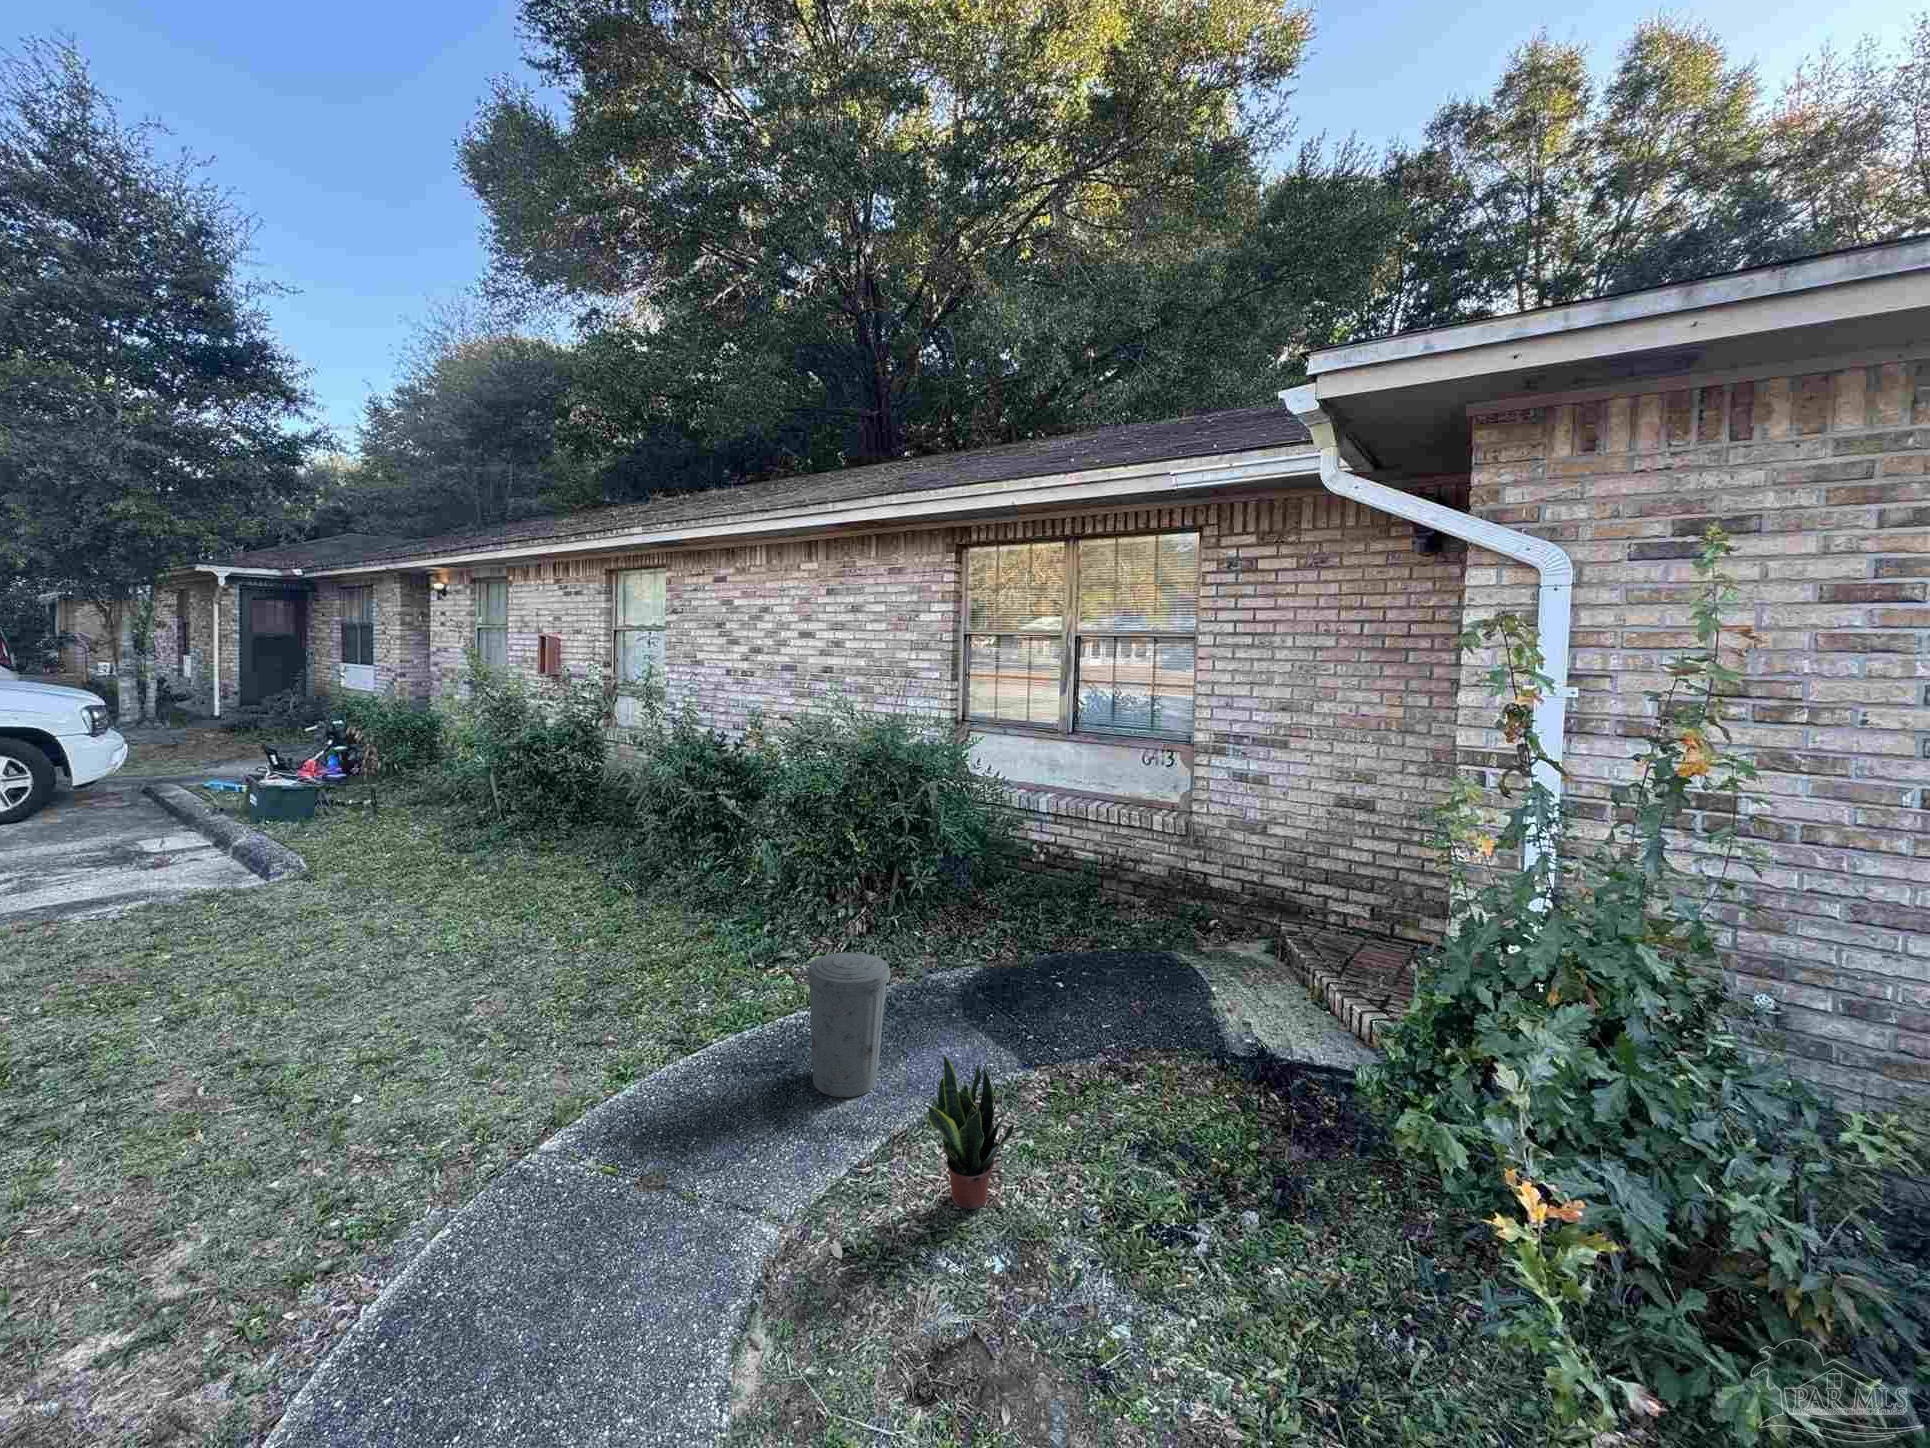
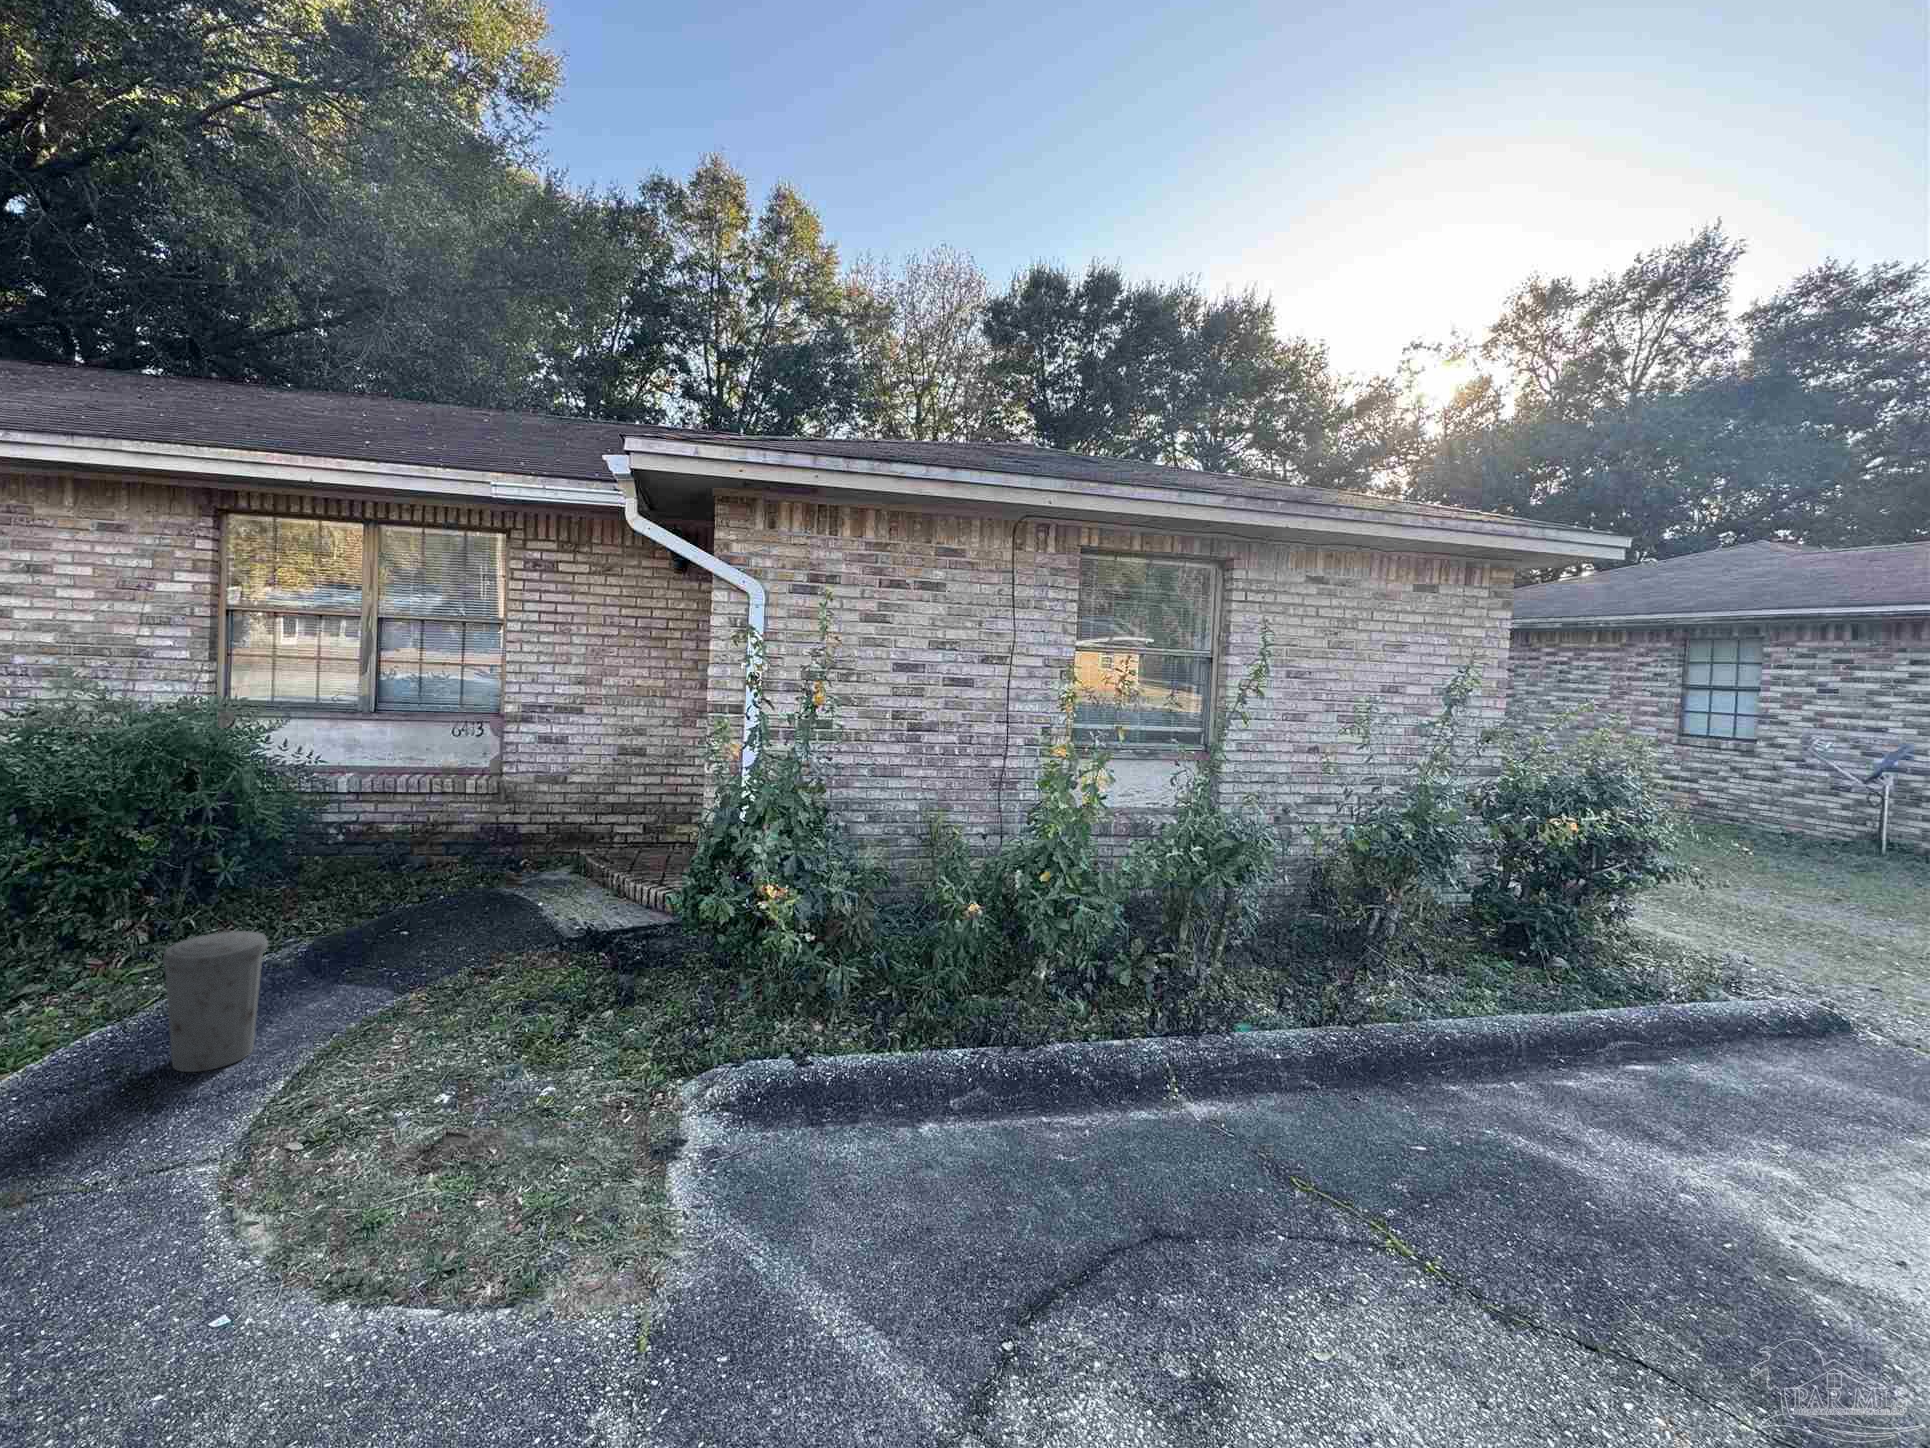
potted plant: present [928,1056,1021,1209] -> none [361,972,442,1085]

